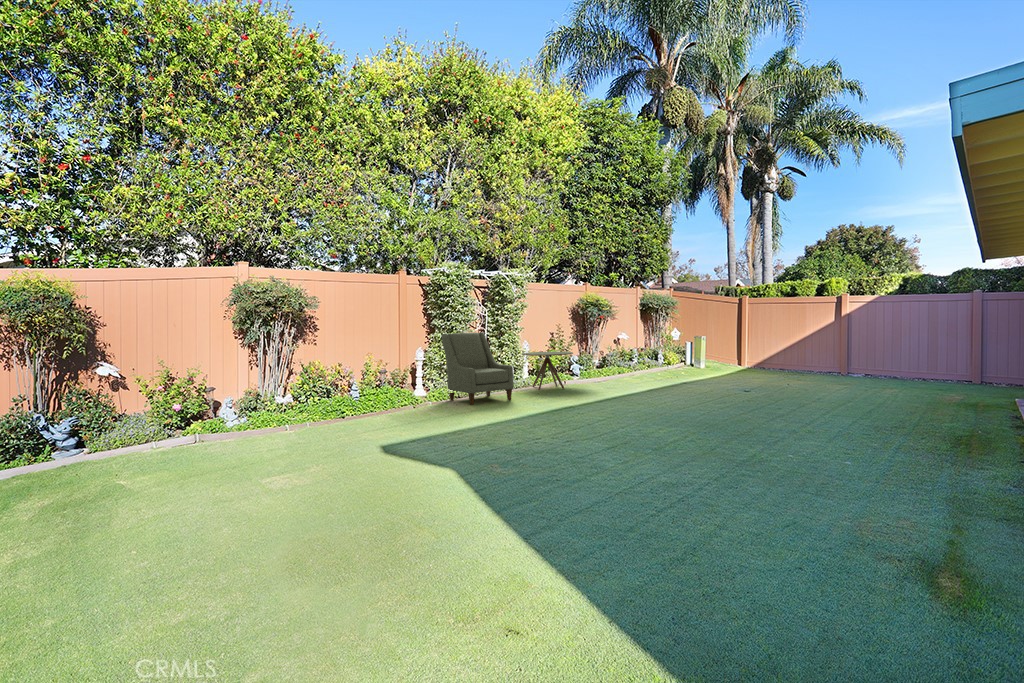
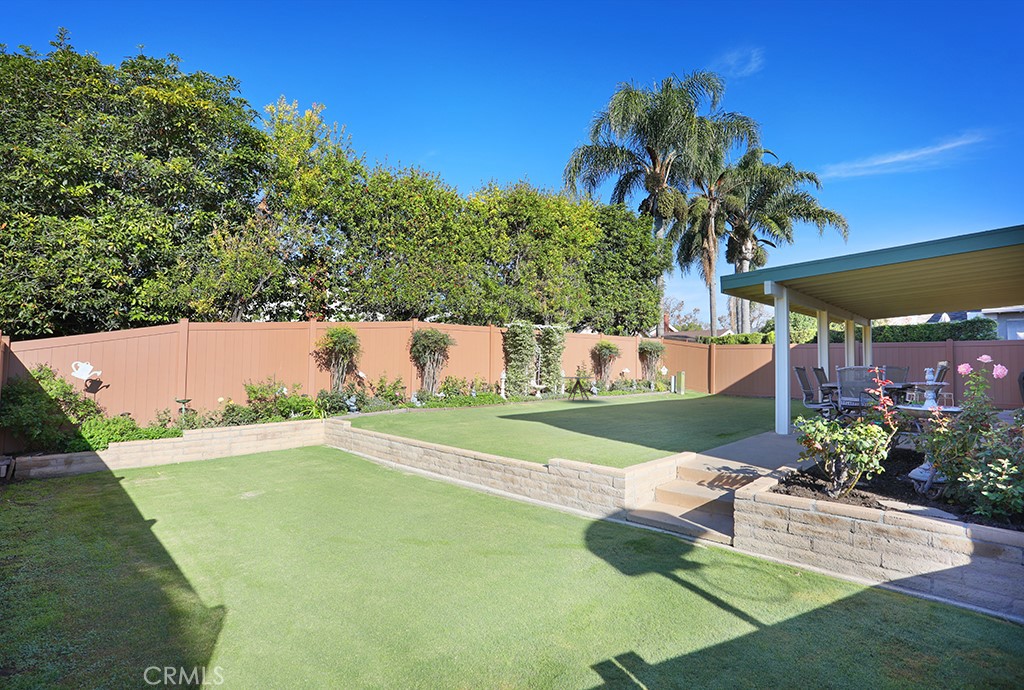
chair: present [441,332,513,405] -> none [516,363,560,405]

